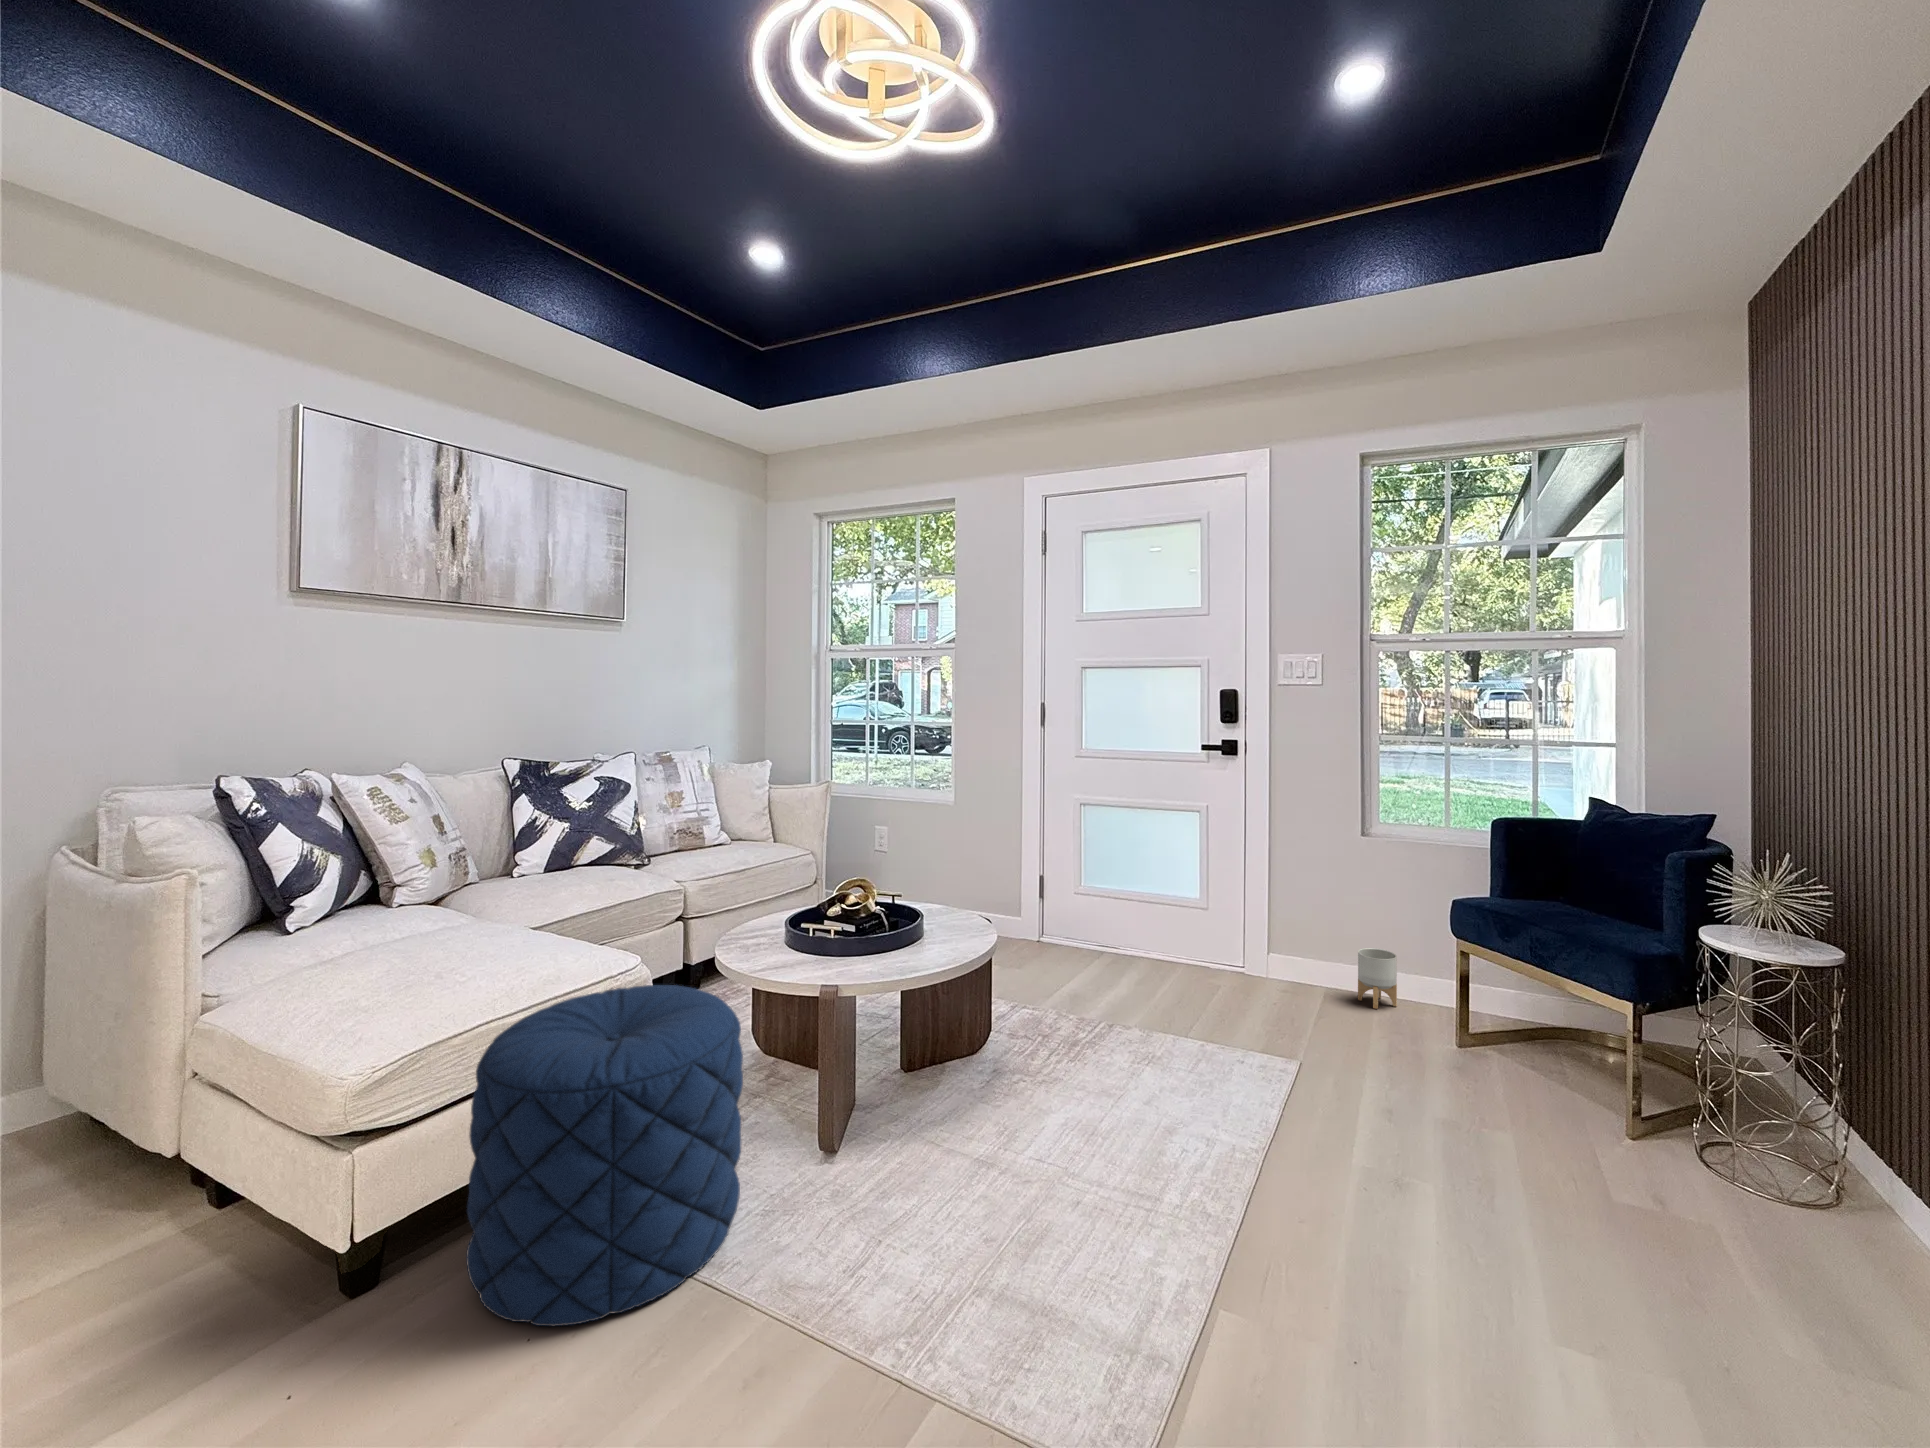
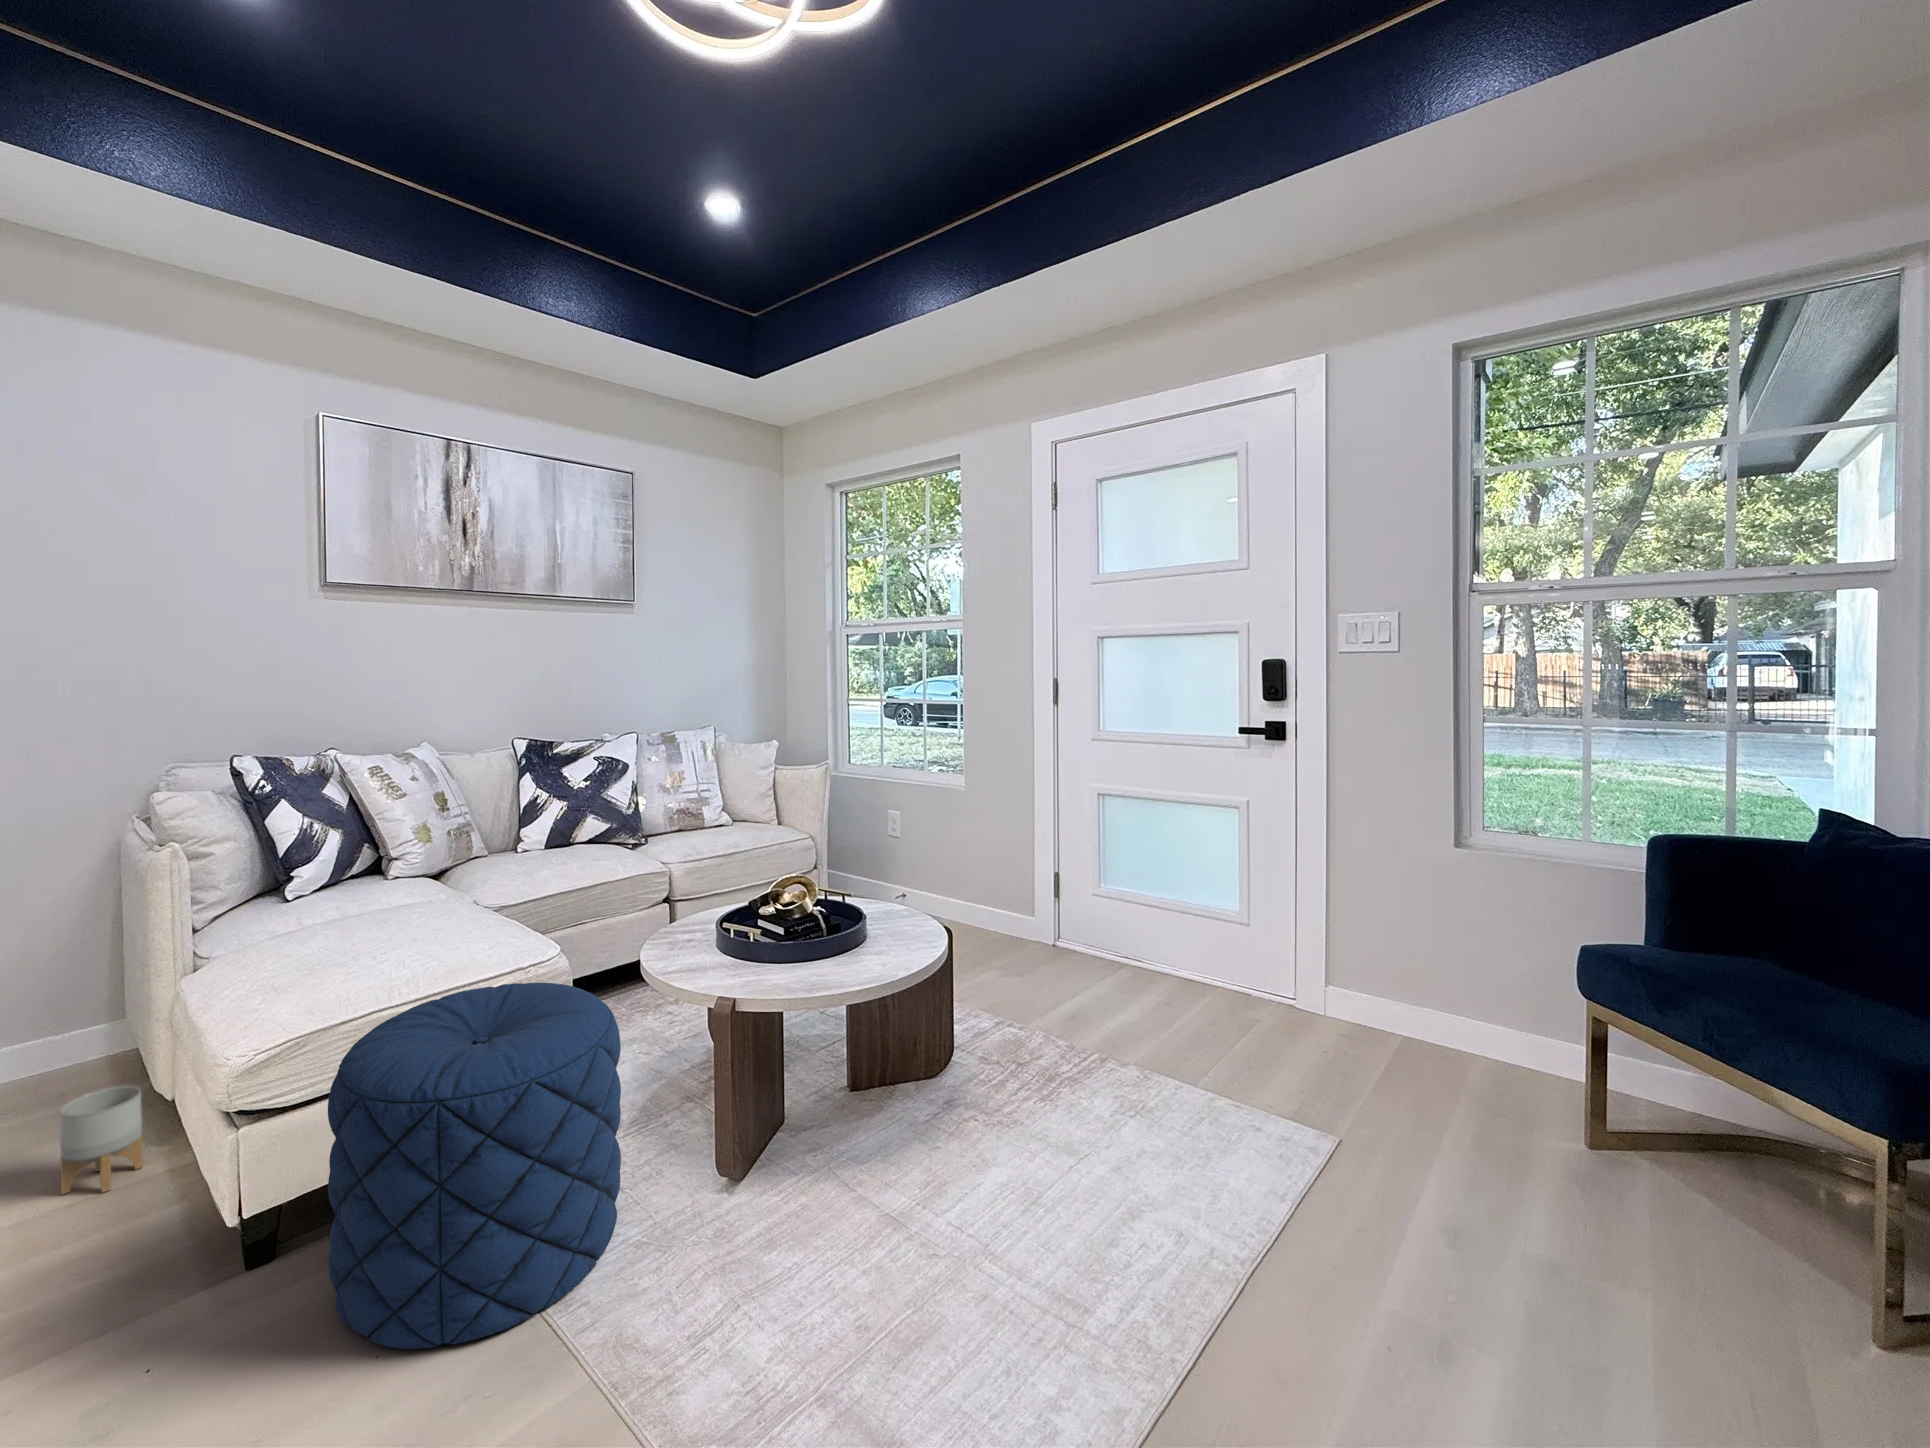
planter: present [1358,948,1397,1009] -> present [60,1086,143,1194]

